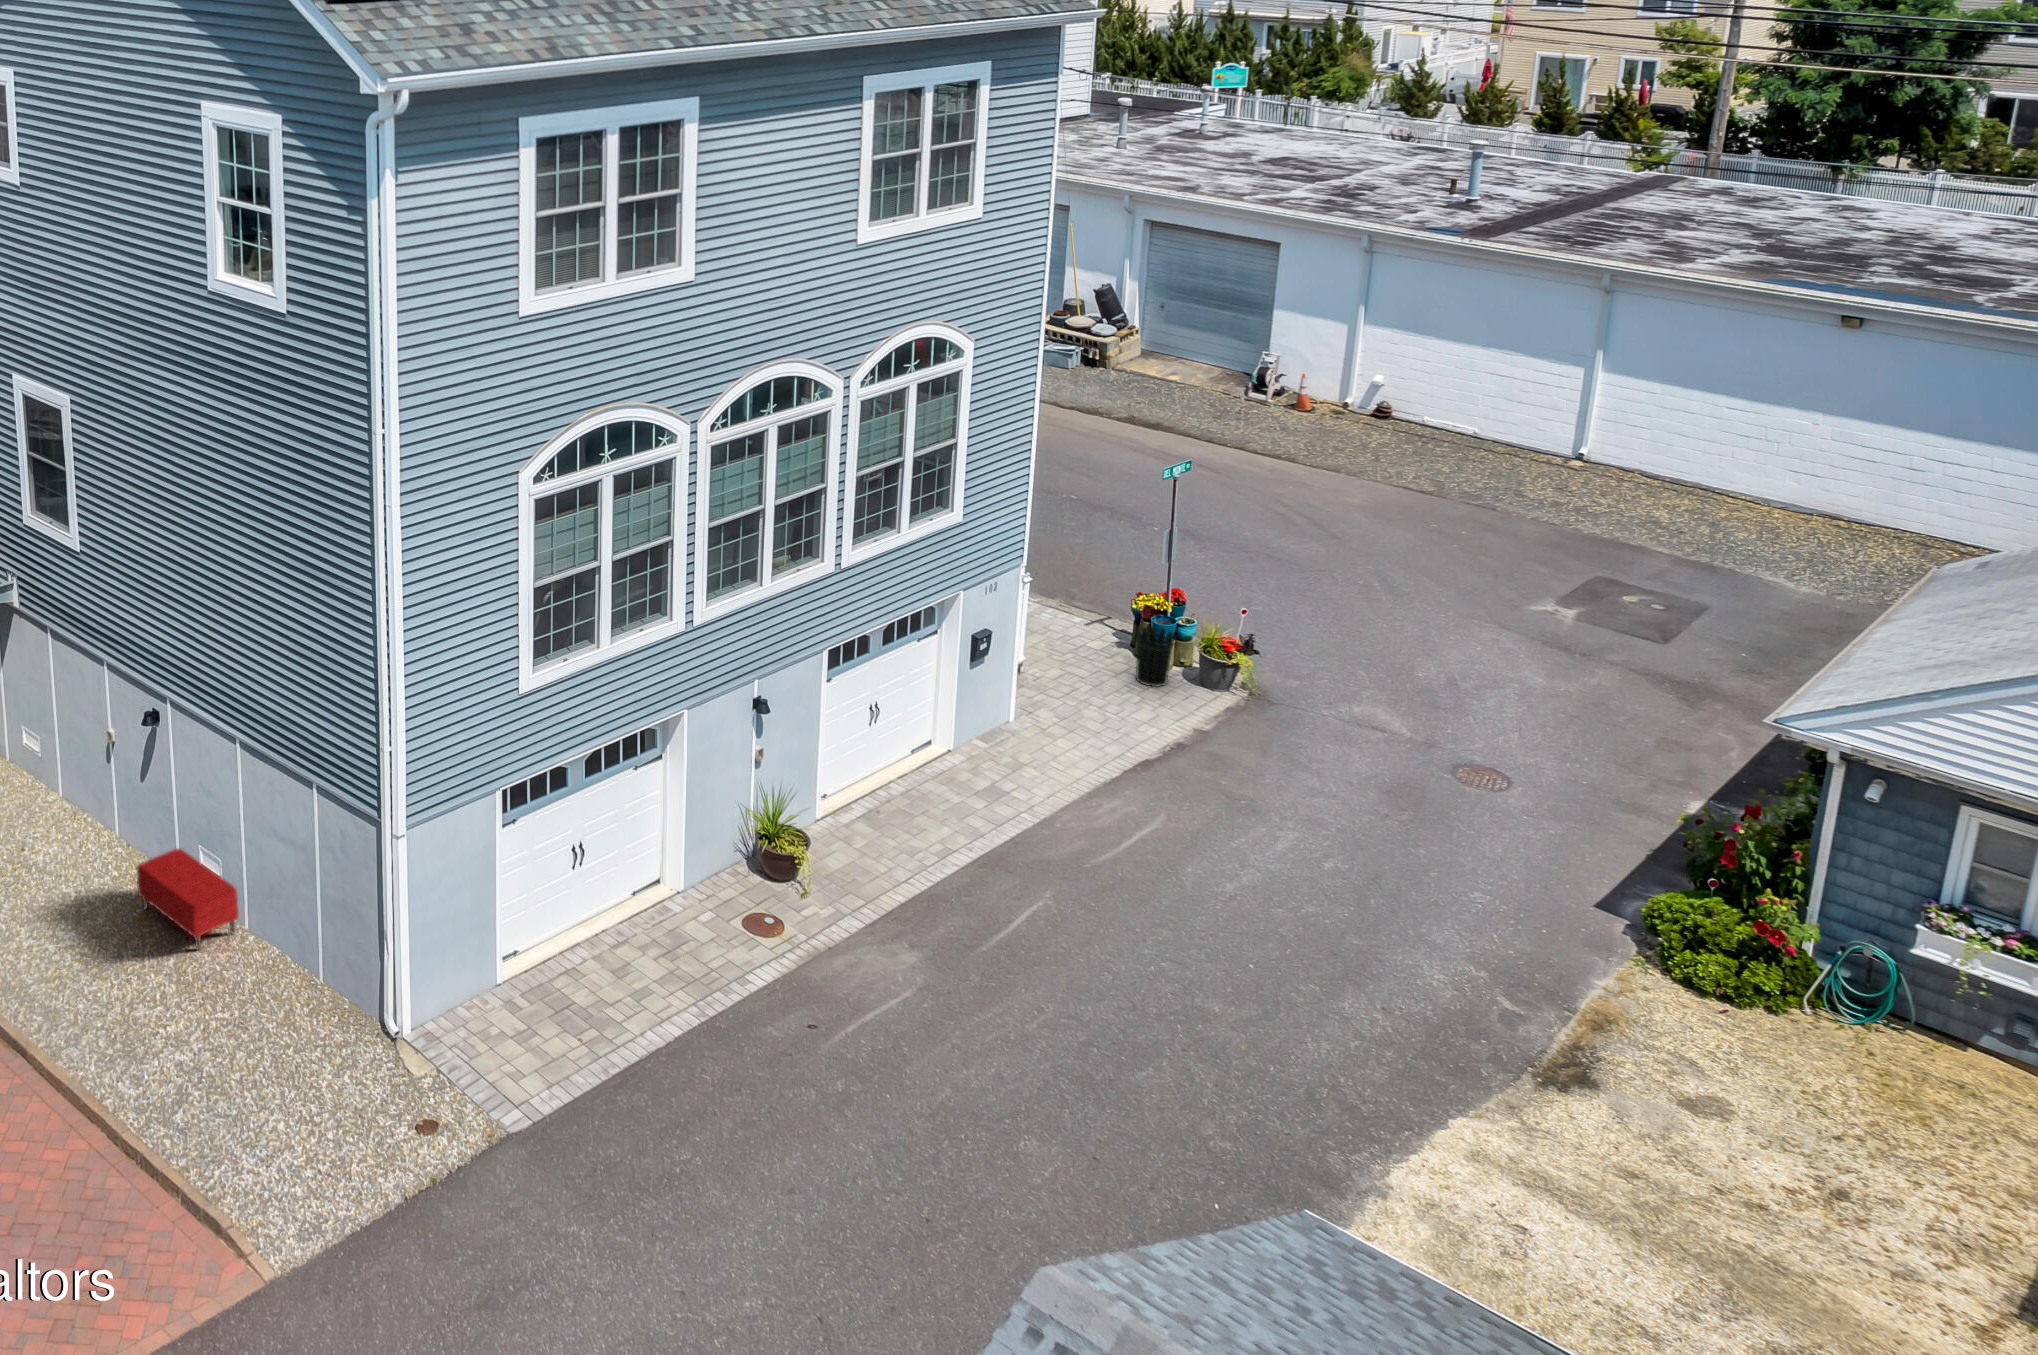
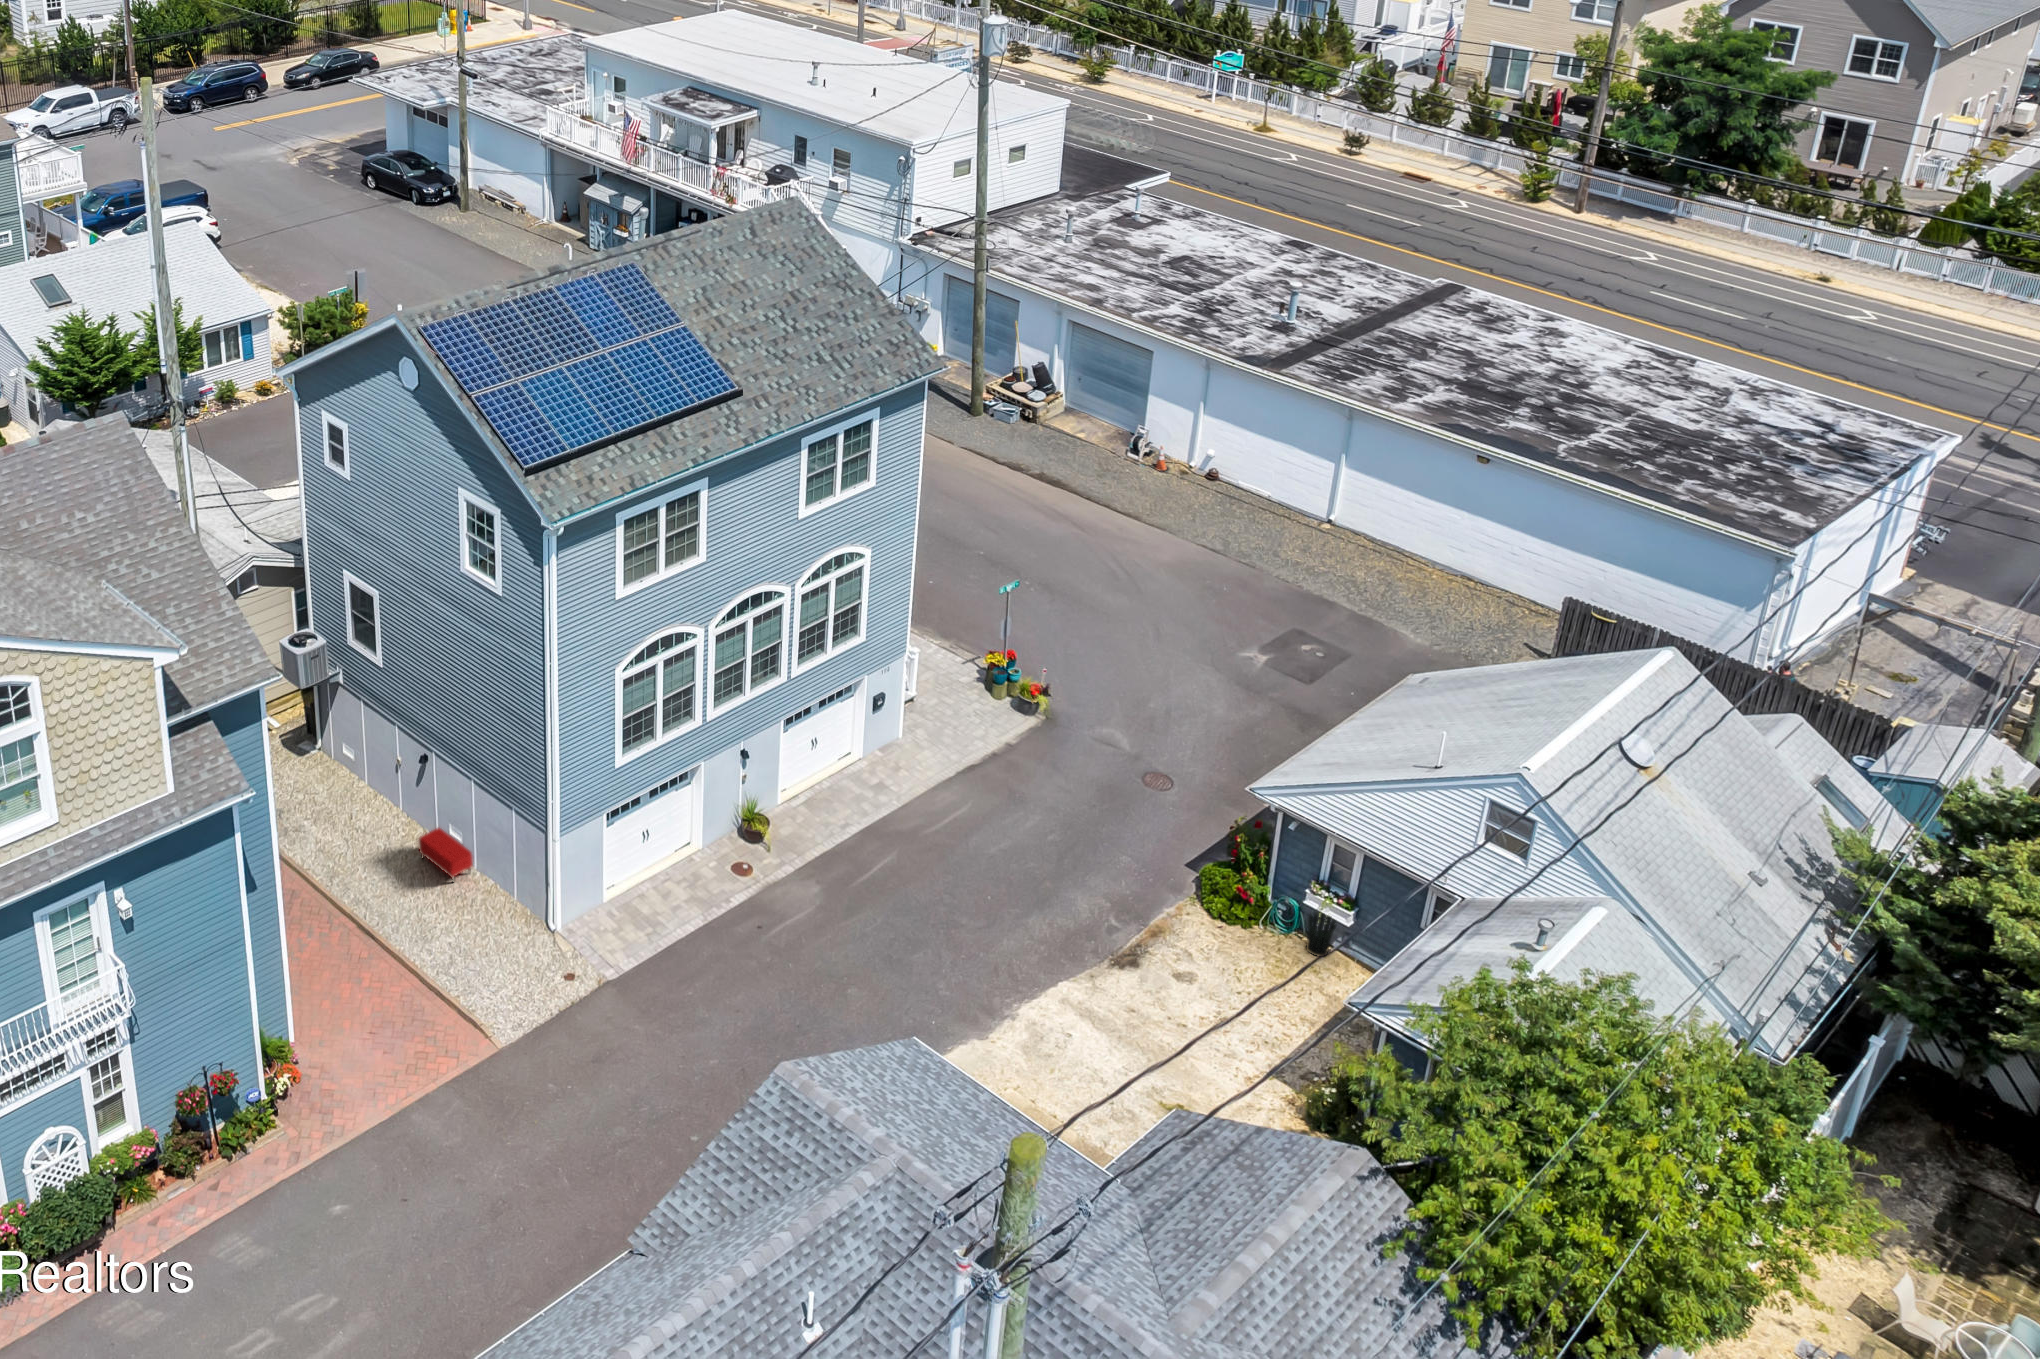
waste bin: present [1135,627,1176,687] -> present [1306,913,1336,957]

